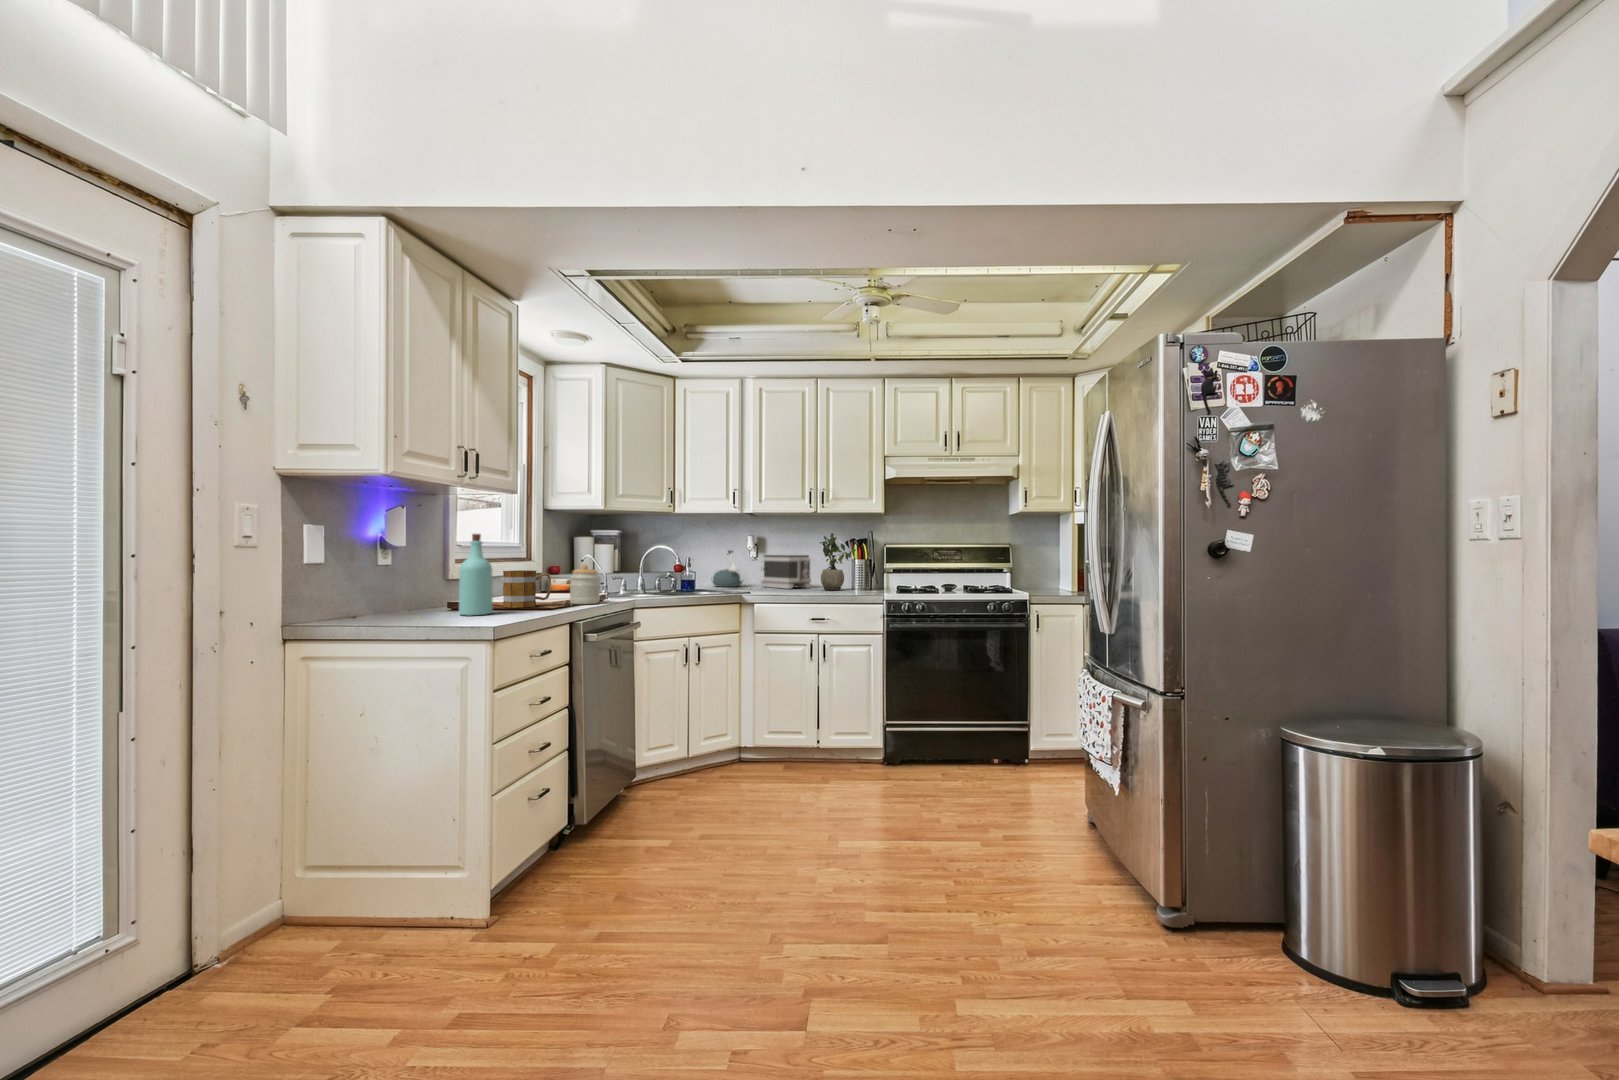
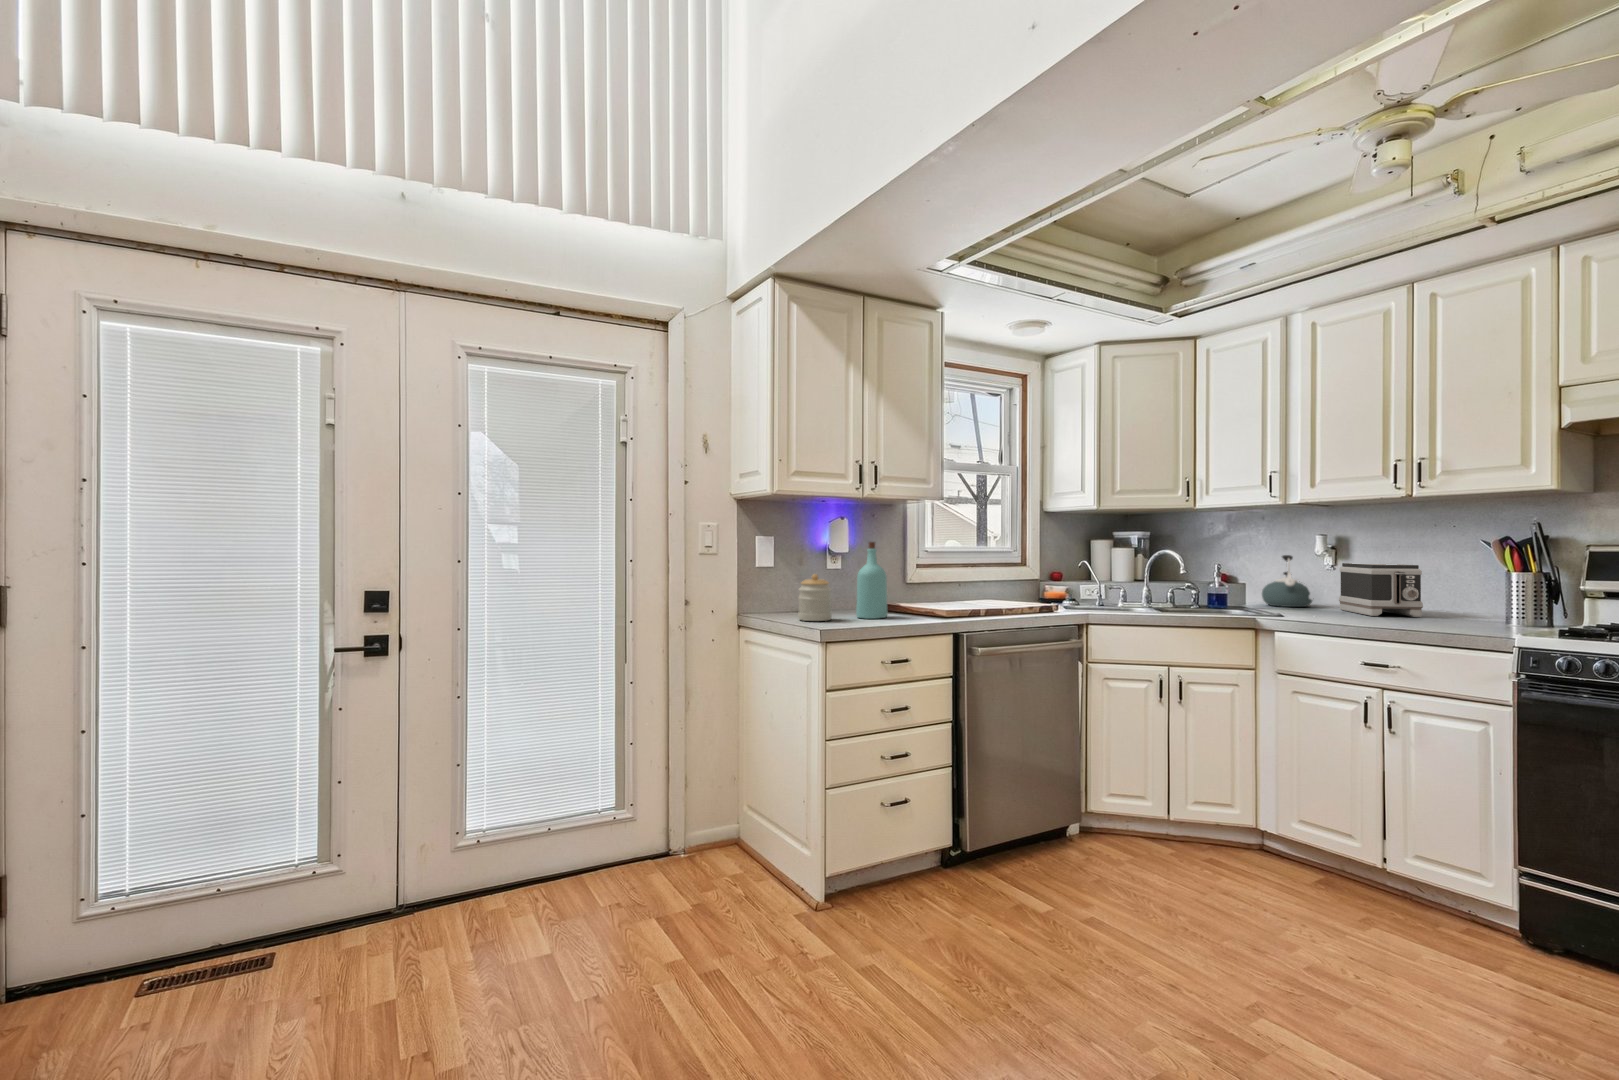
potted plant: present [820,533,856,590] -> none [1423,530,1493,624]
jar: present [570,564,600,604] -> present [798,574,832,621]
mug: present [503,570,551,608] -> none [921,577,968,614]

